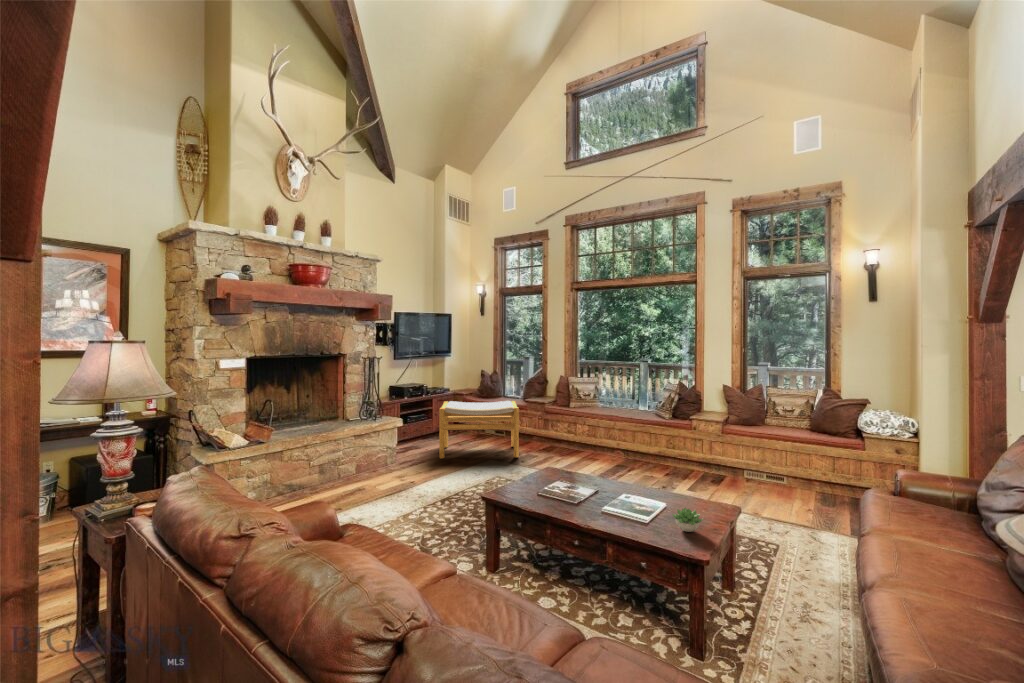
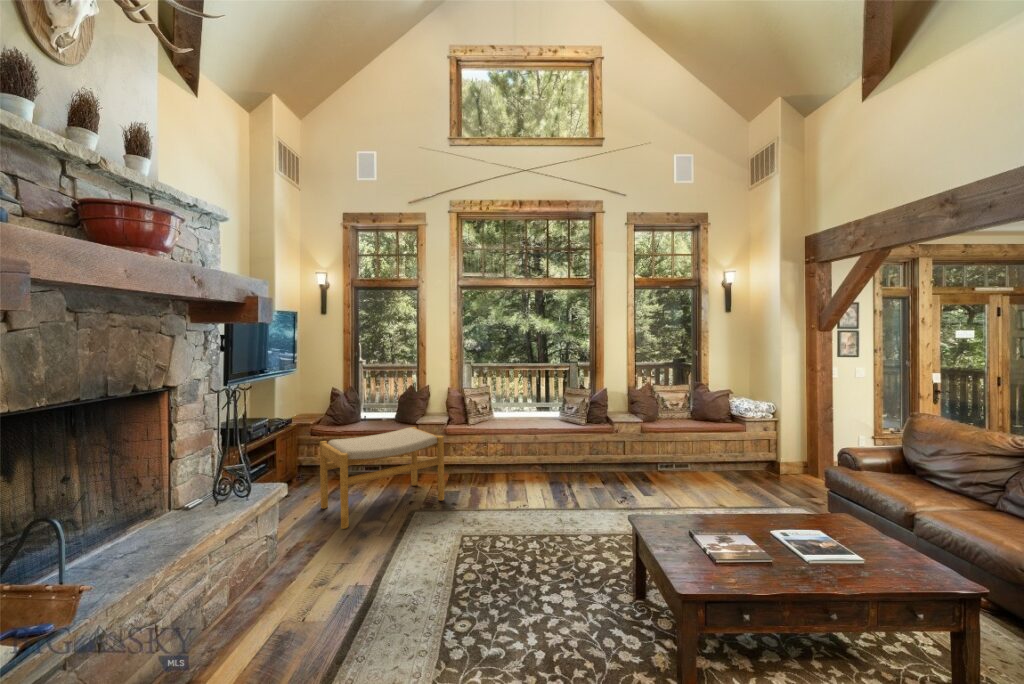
succulent plant: present [672,508,703,532] -> none [872,538,915,565]

